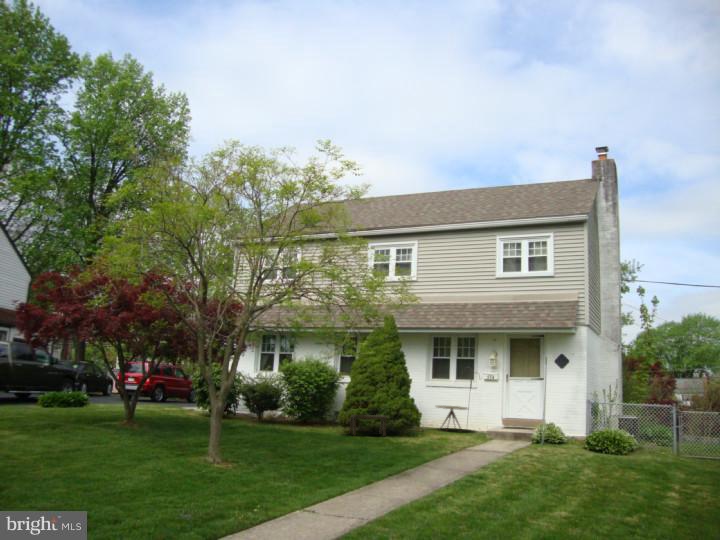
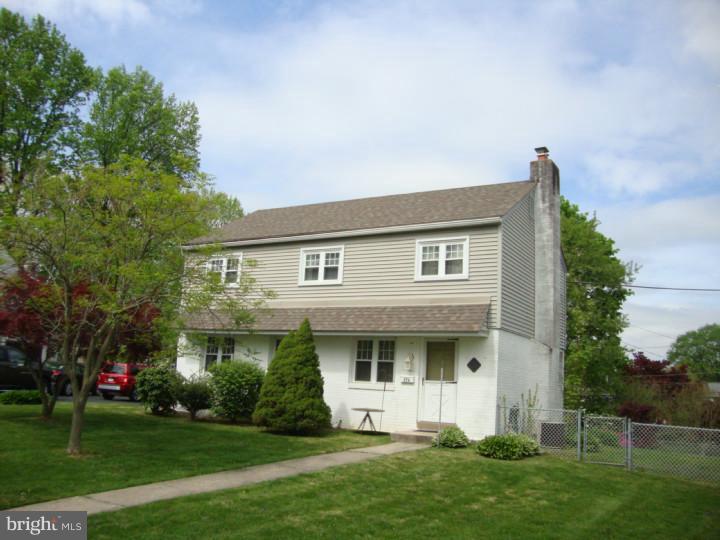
bench: present [350,415,387,436] -> none [254,416,291,439]

